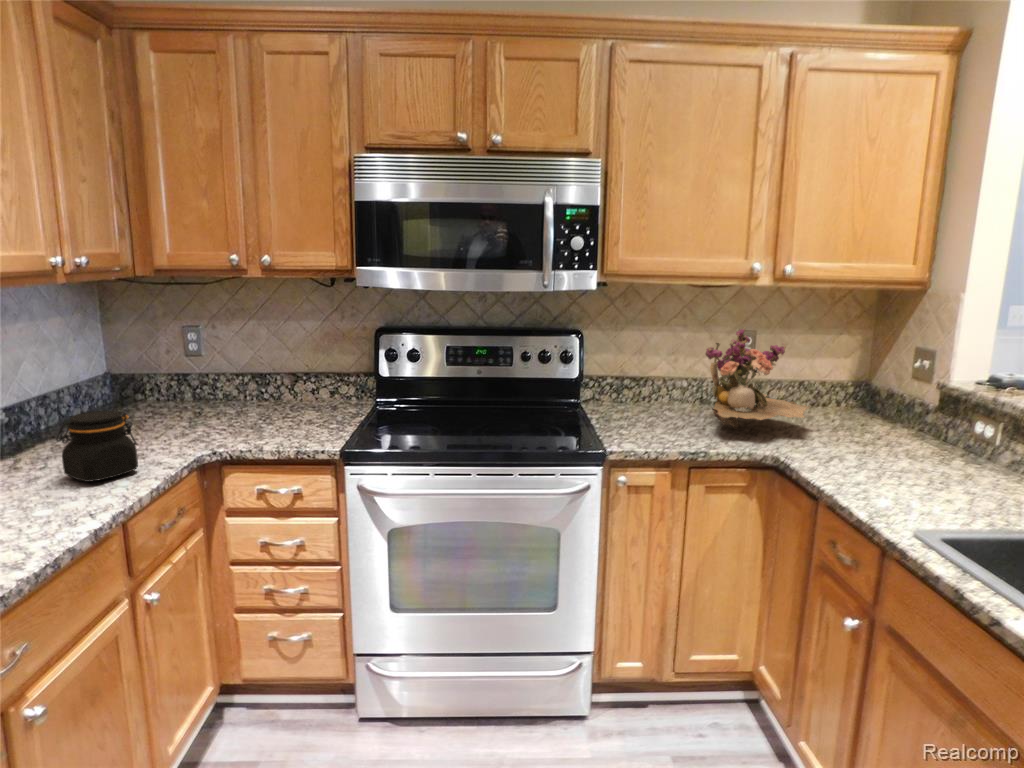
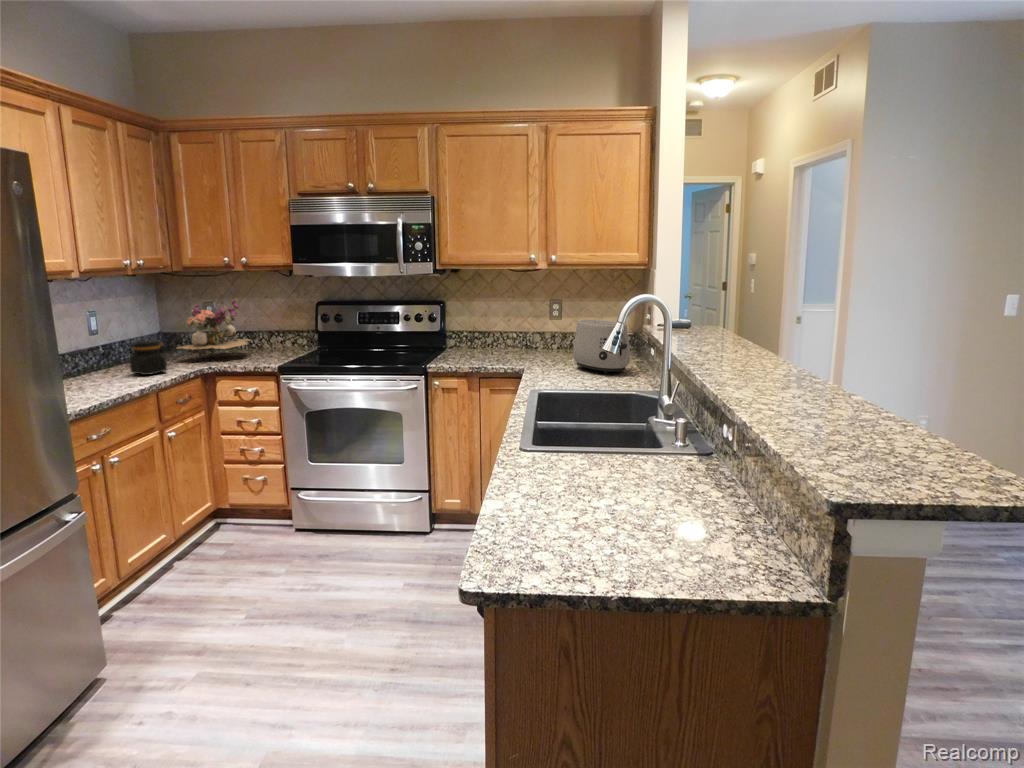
flower arrangement: present [706,327,810,429] -> present [178,300,249,357]
toaster: none [863,375,1012,476] -> present [573,320,630,374]

